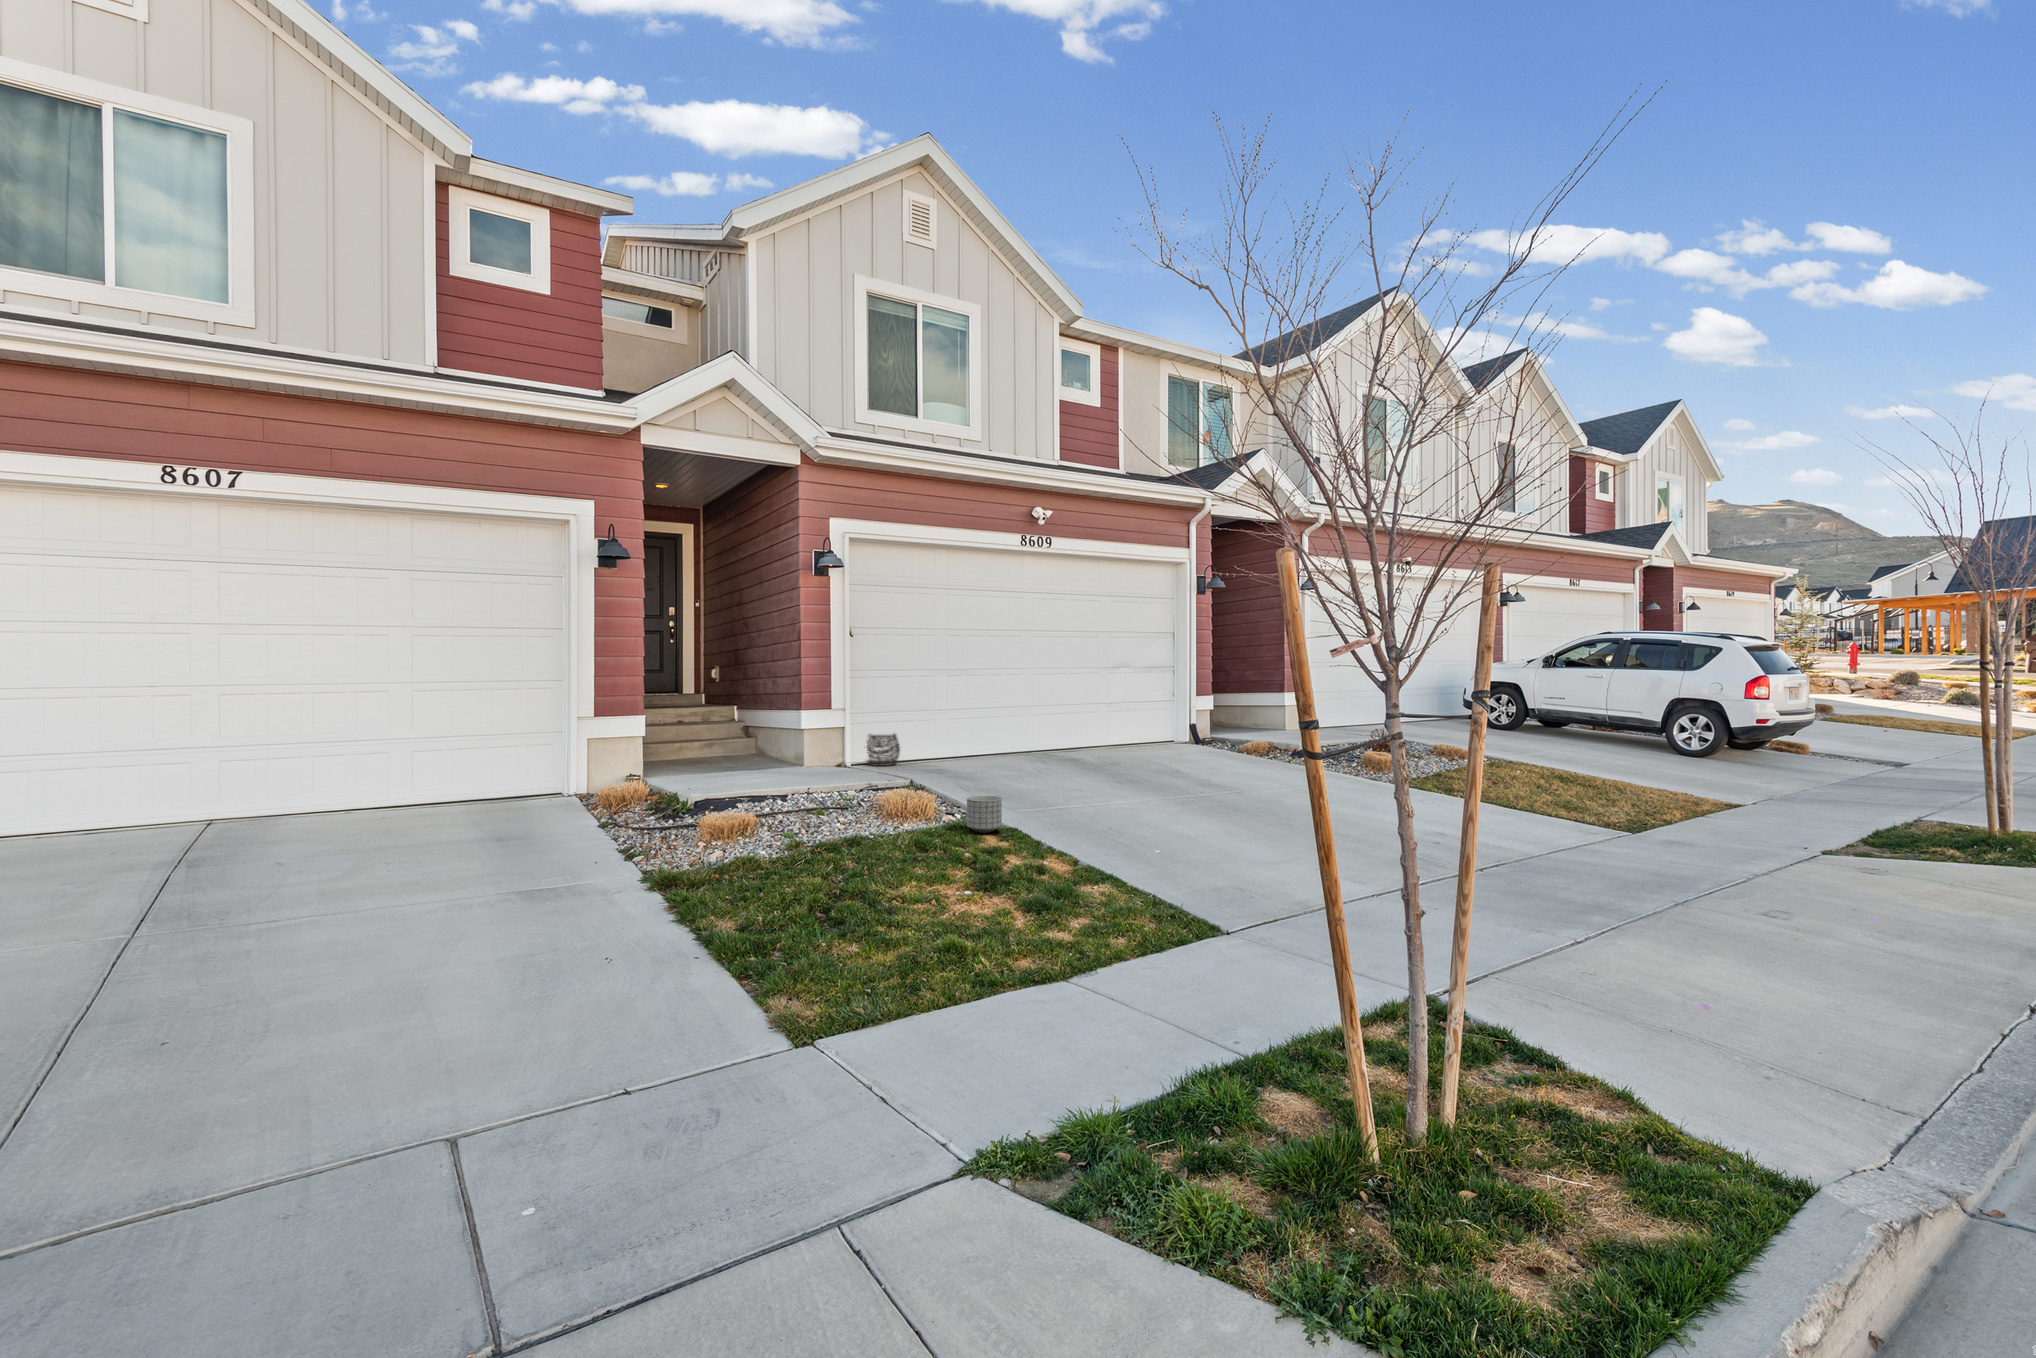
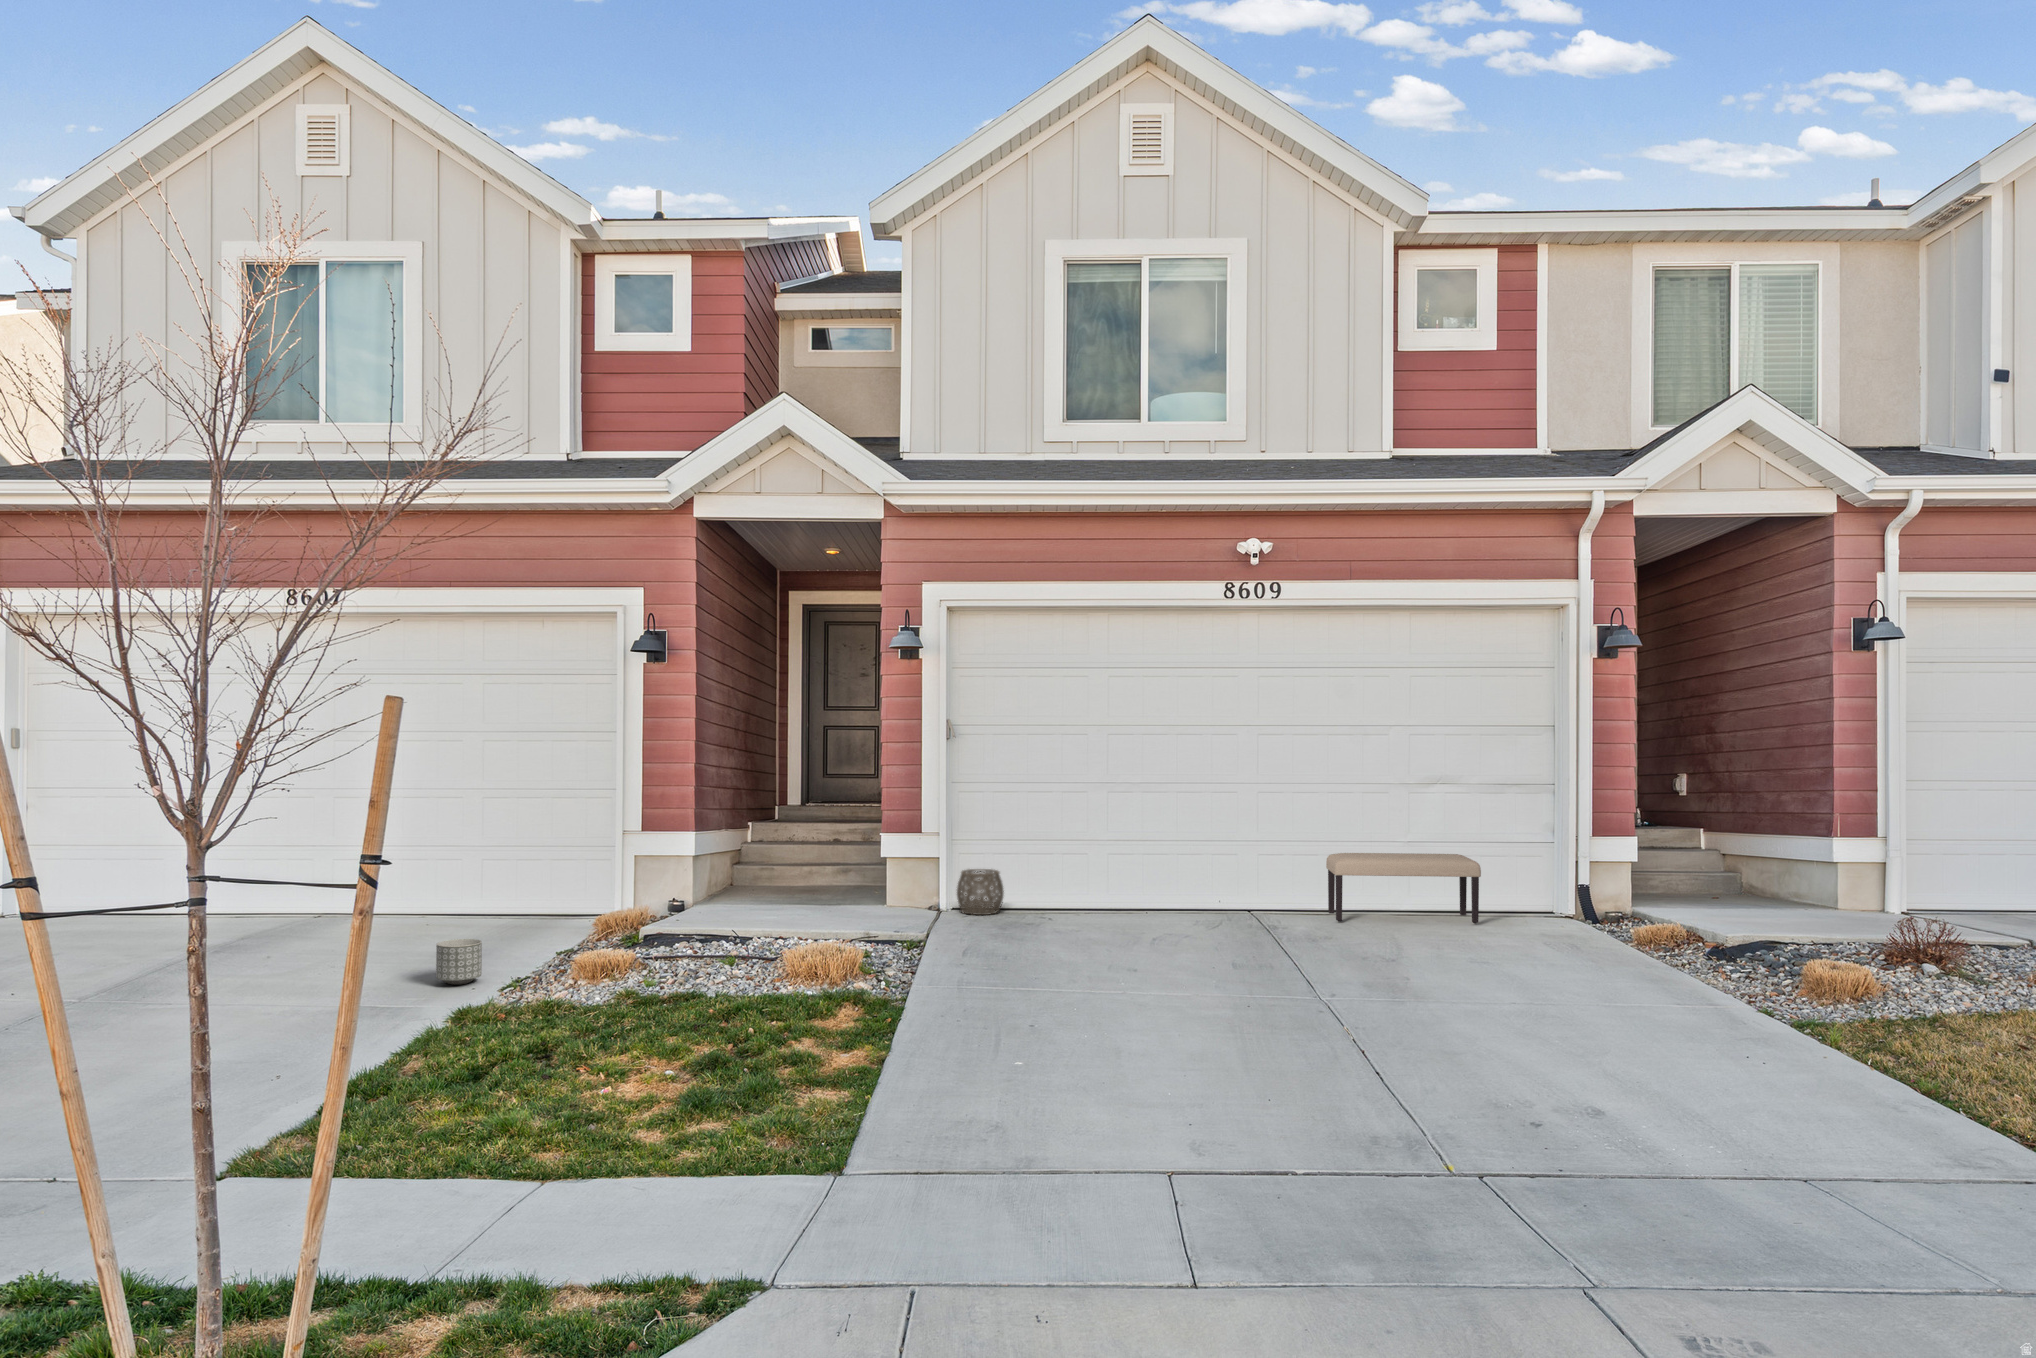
bench: none [1071,709,1160,753] -> present [1326,853,1481,923]
planter: present [967,795,1002,833] -> present [436,939,482,985]

